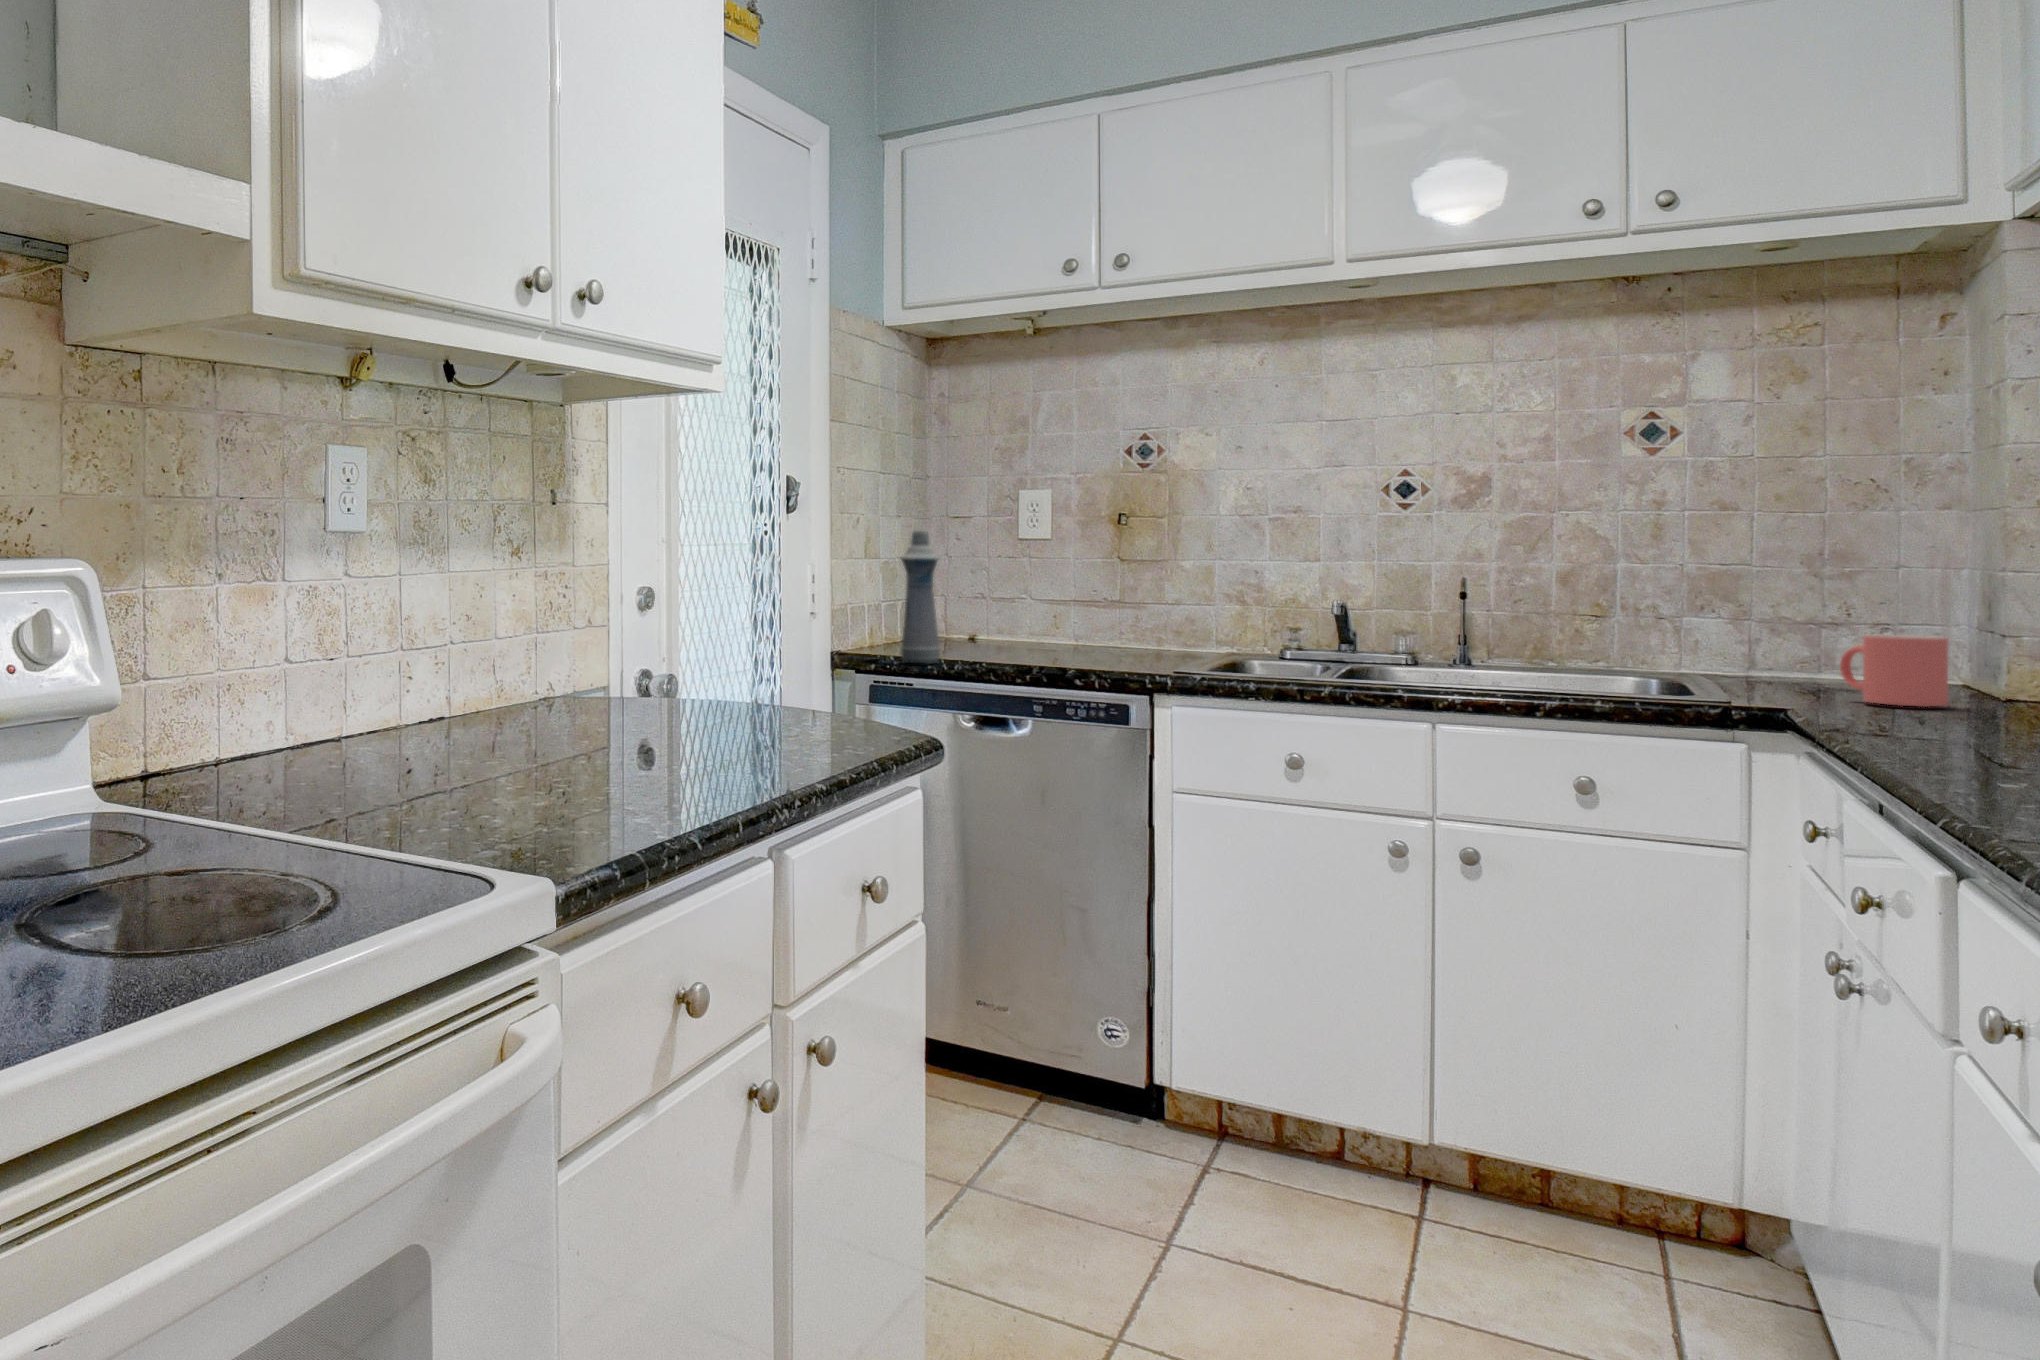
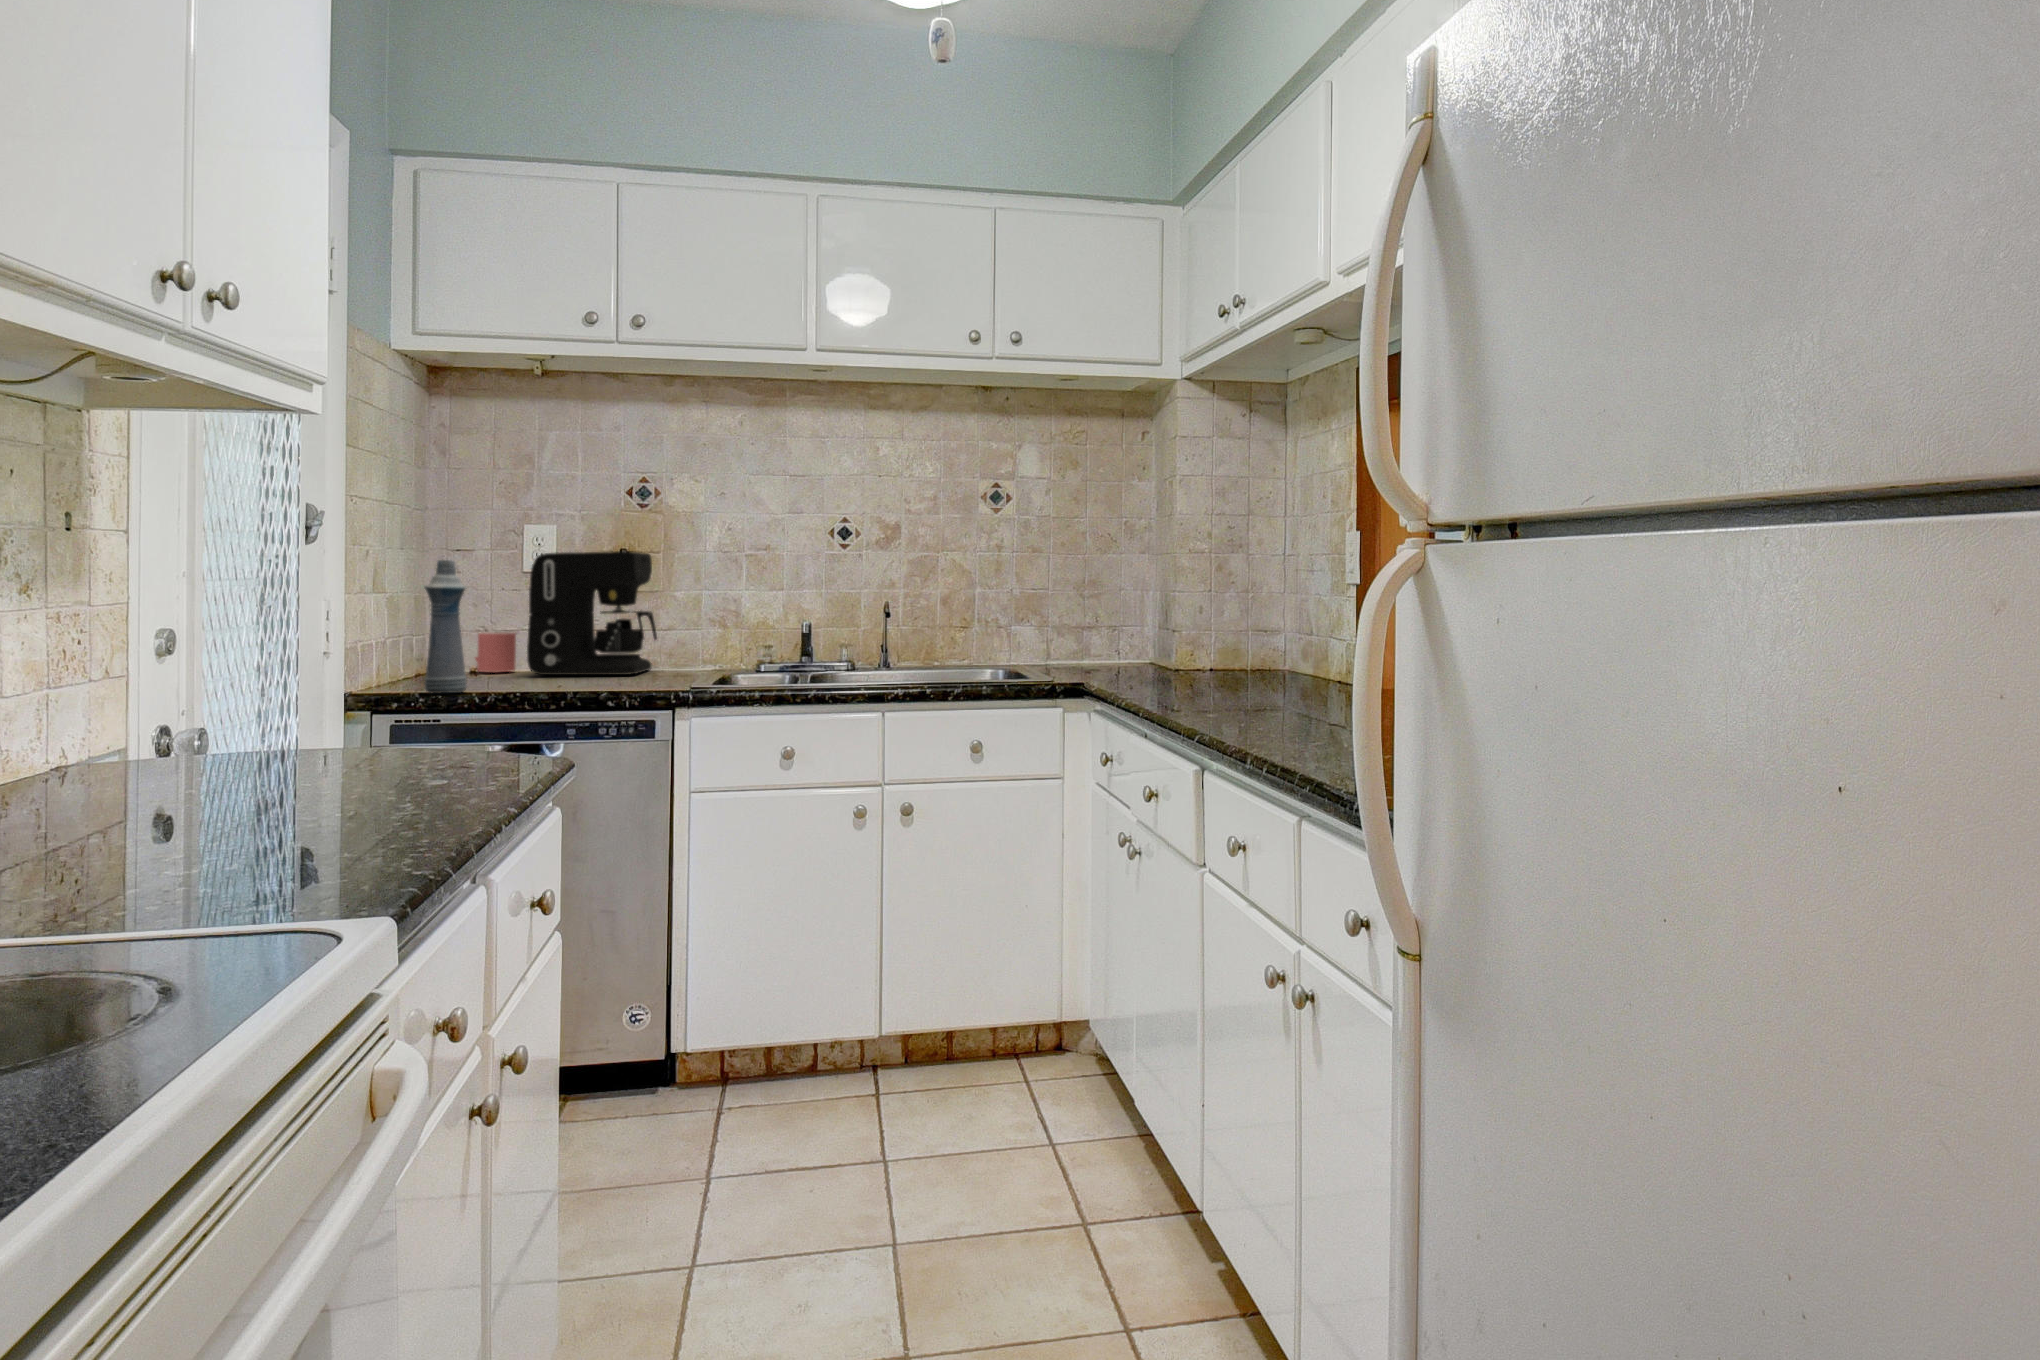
coffee maker: none [1016,518,1156,654] -> present [527,551,657,675]
mug: present [1840,635,1948,707] -> present [475,632,516,673]

